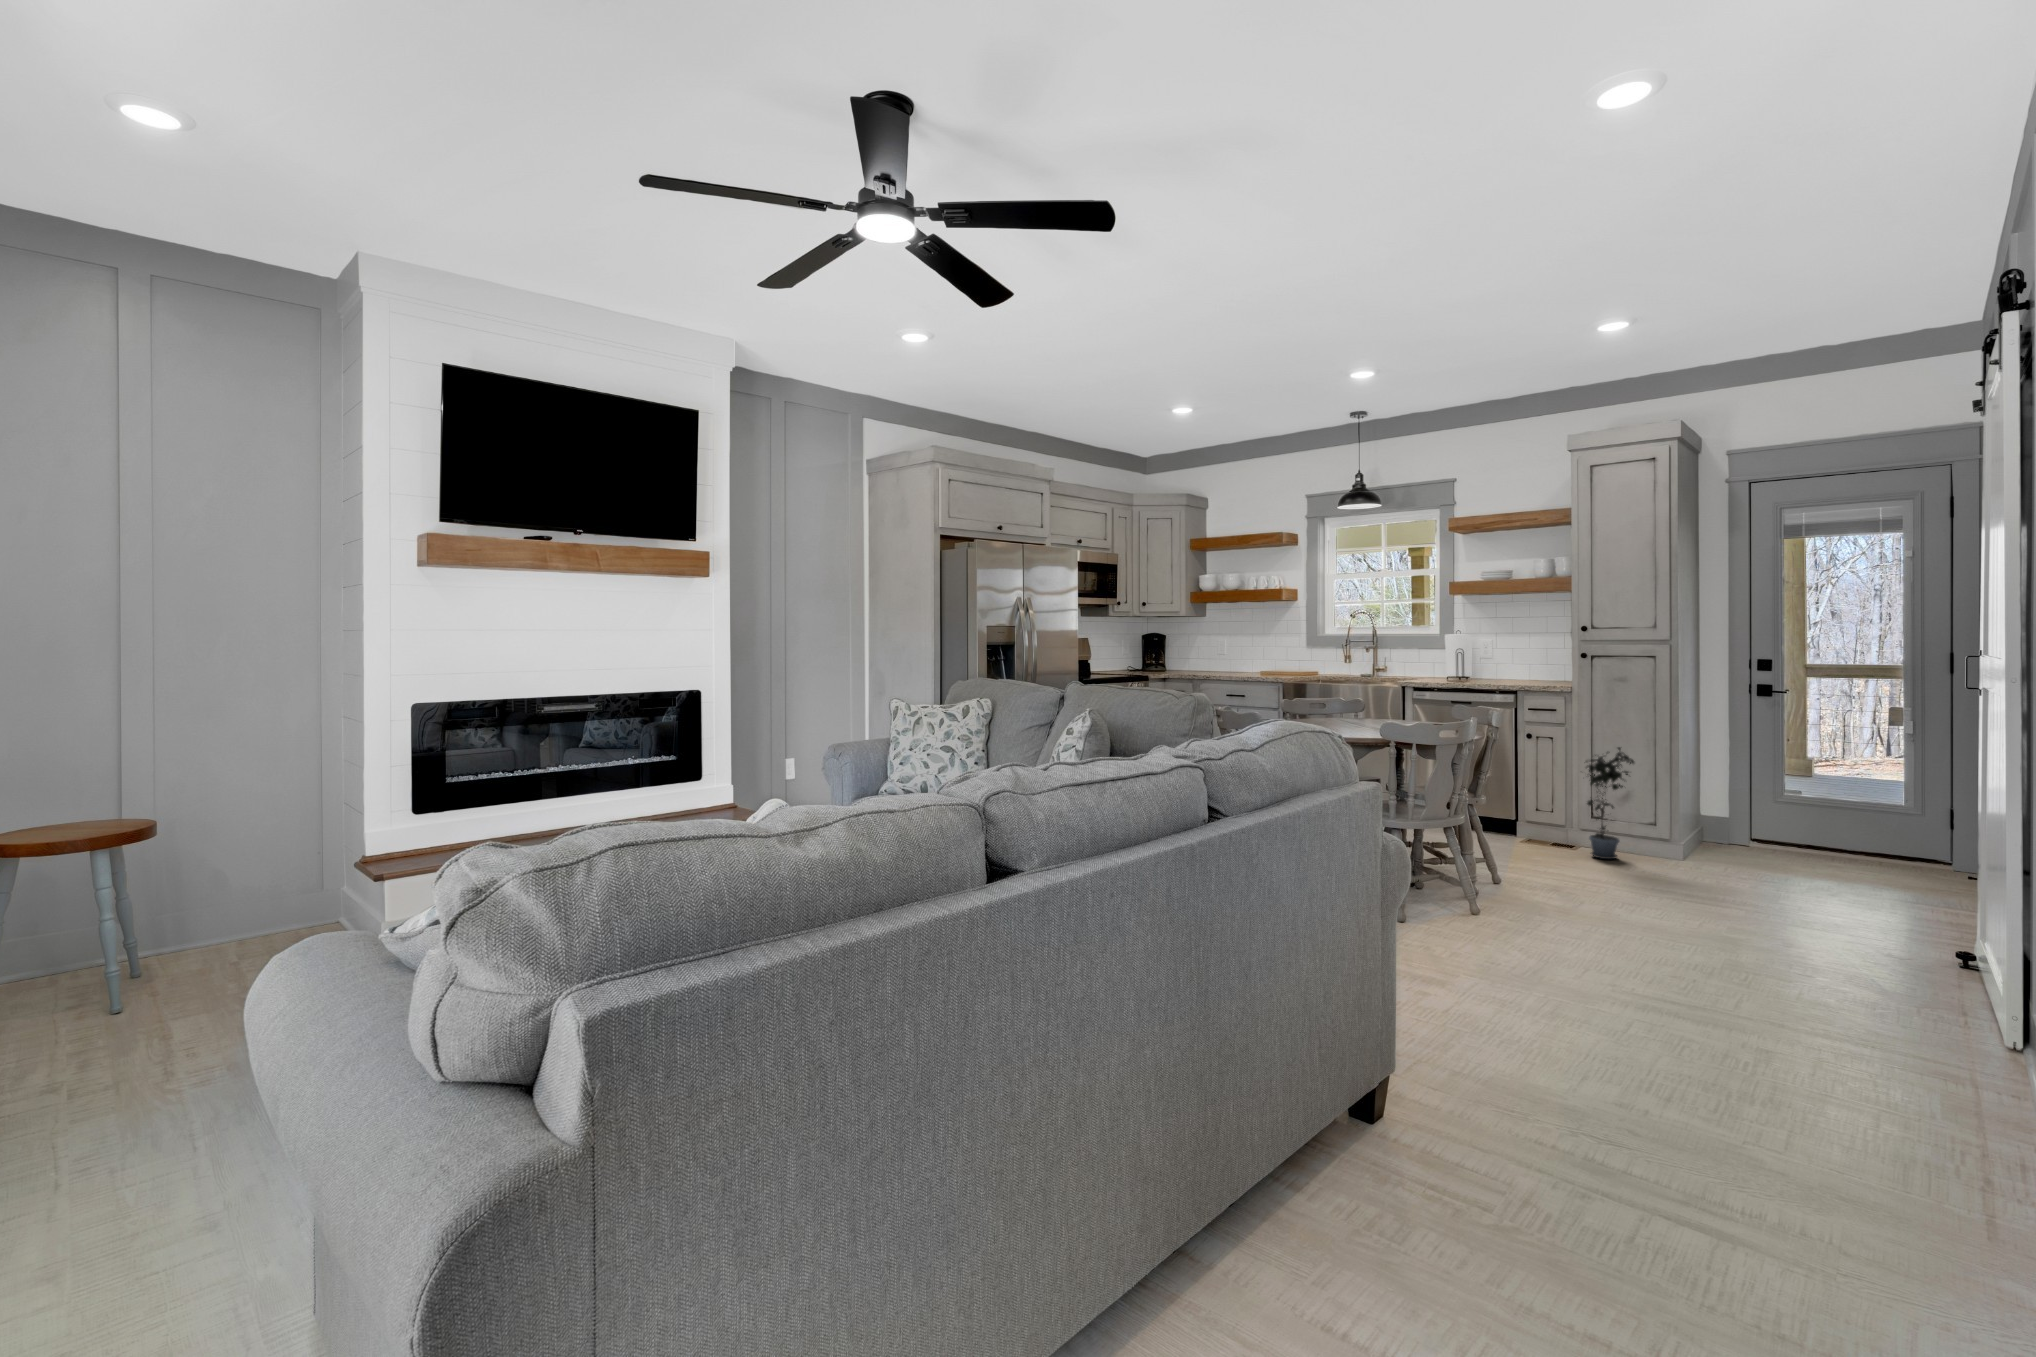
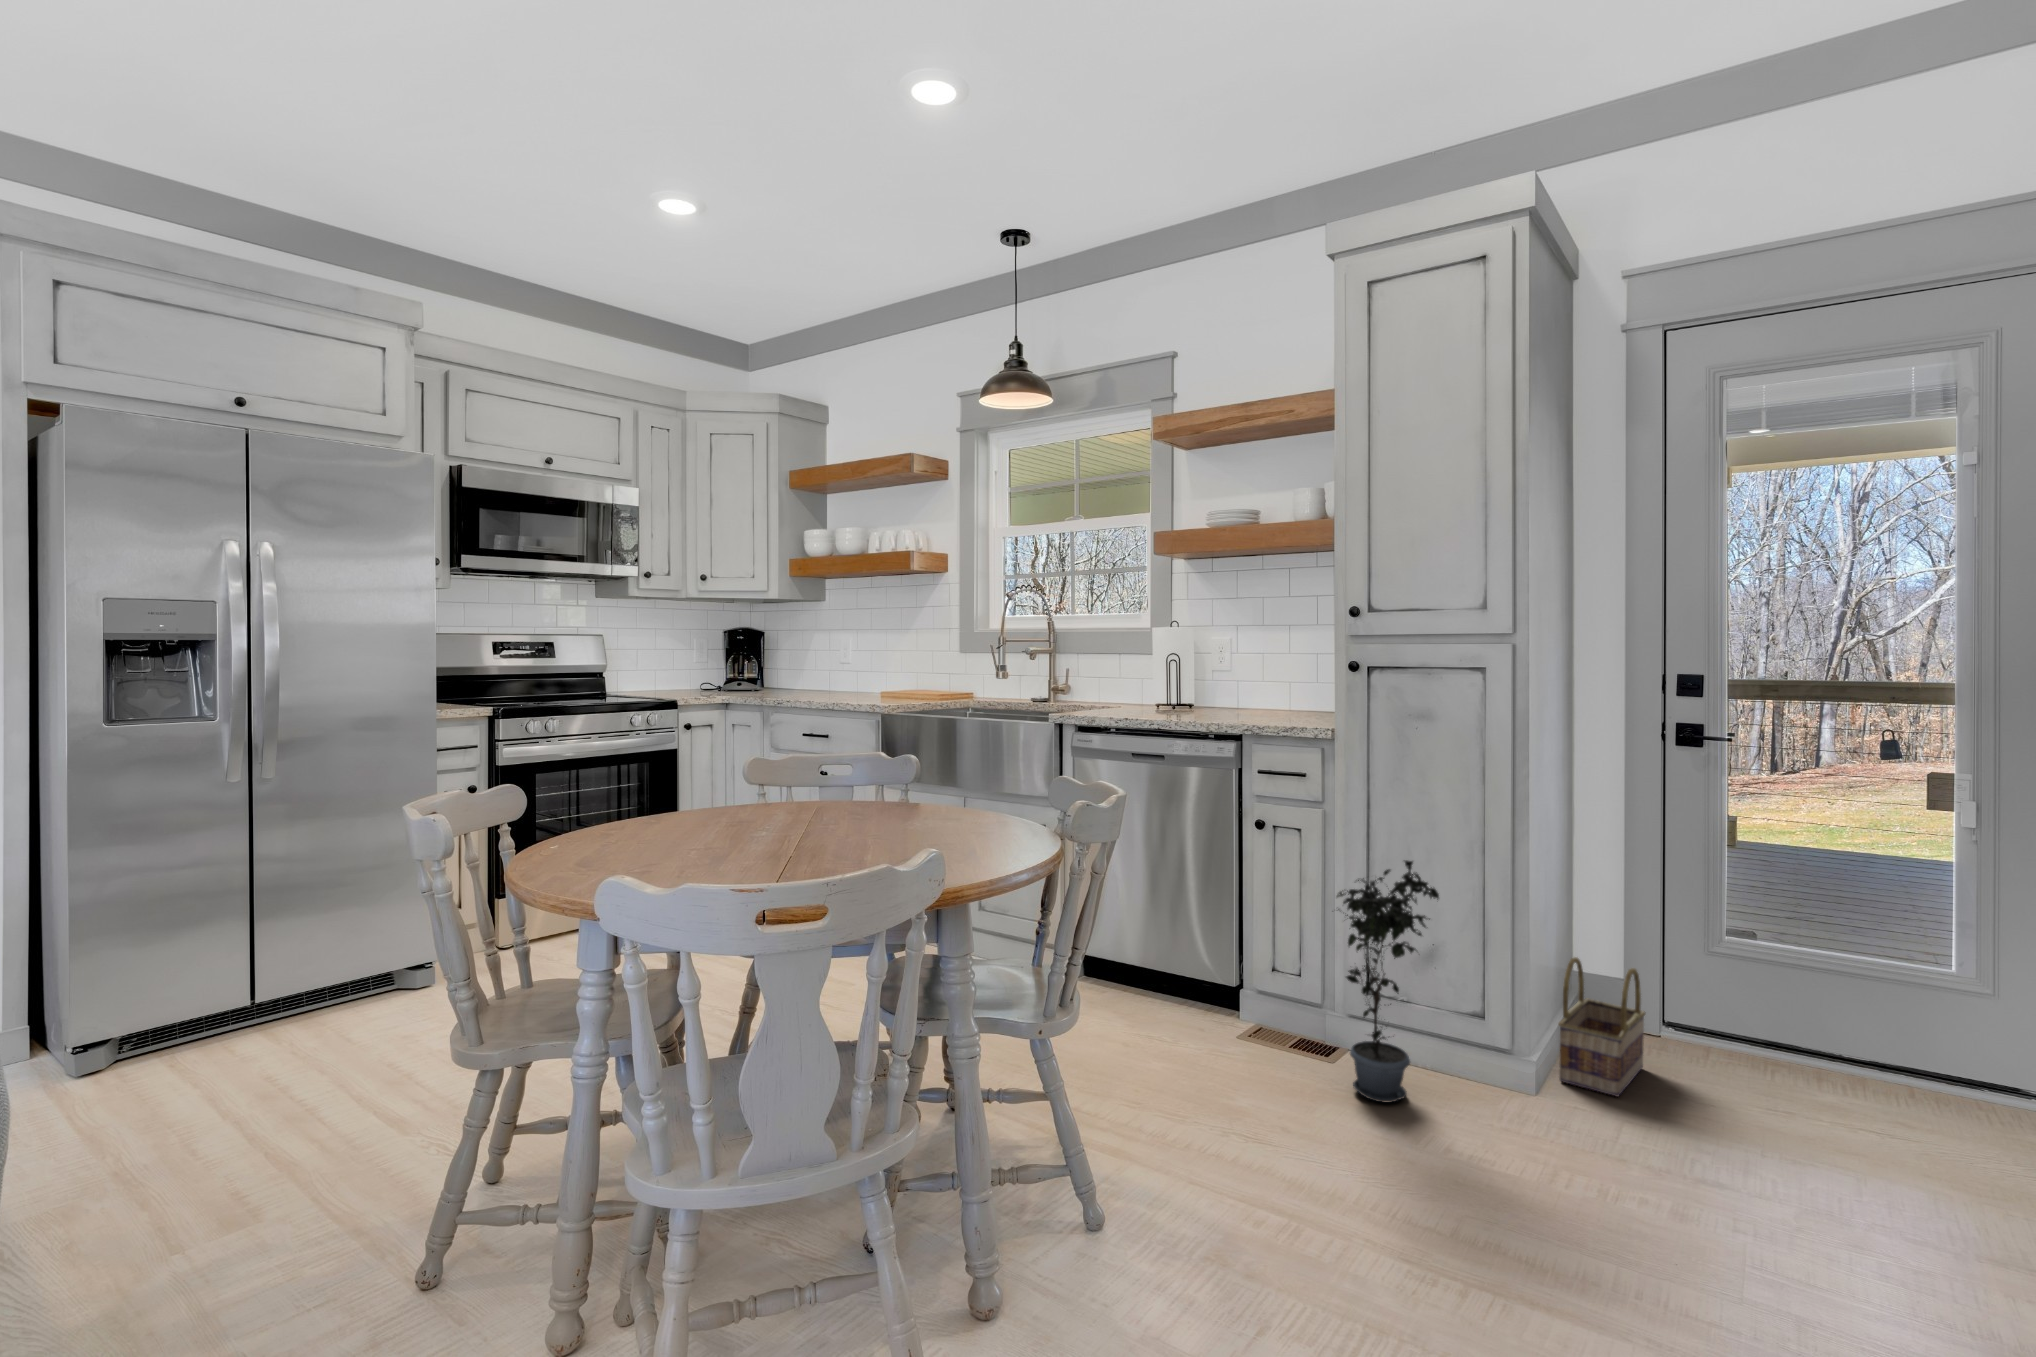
basket: none [1693,798,1739,859] -> present [1559,957,1645,1096]

